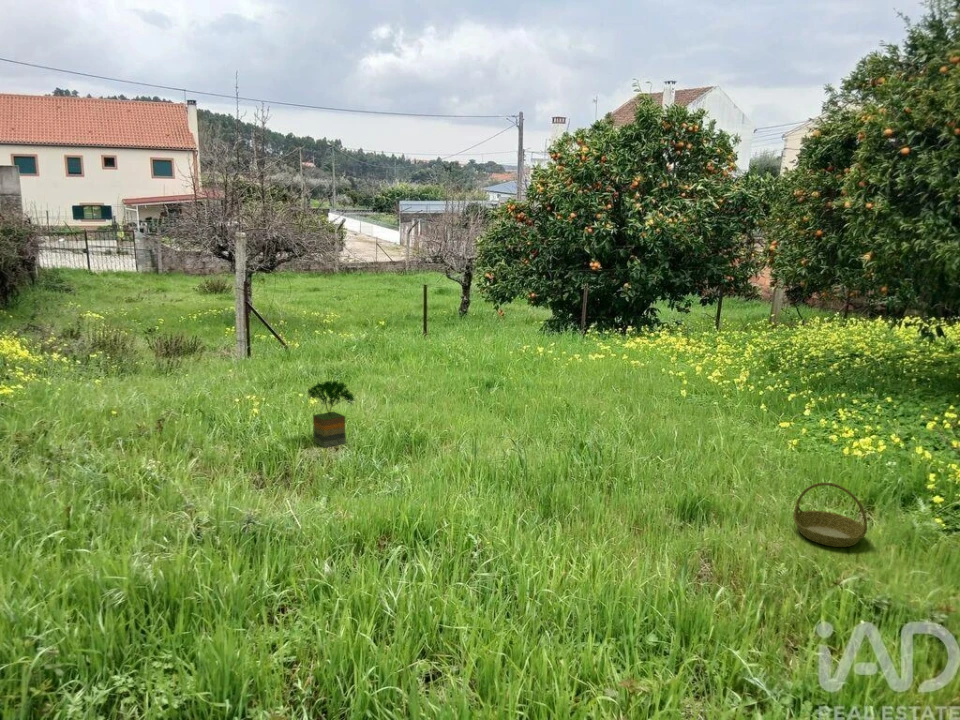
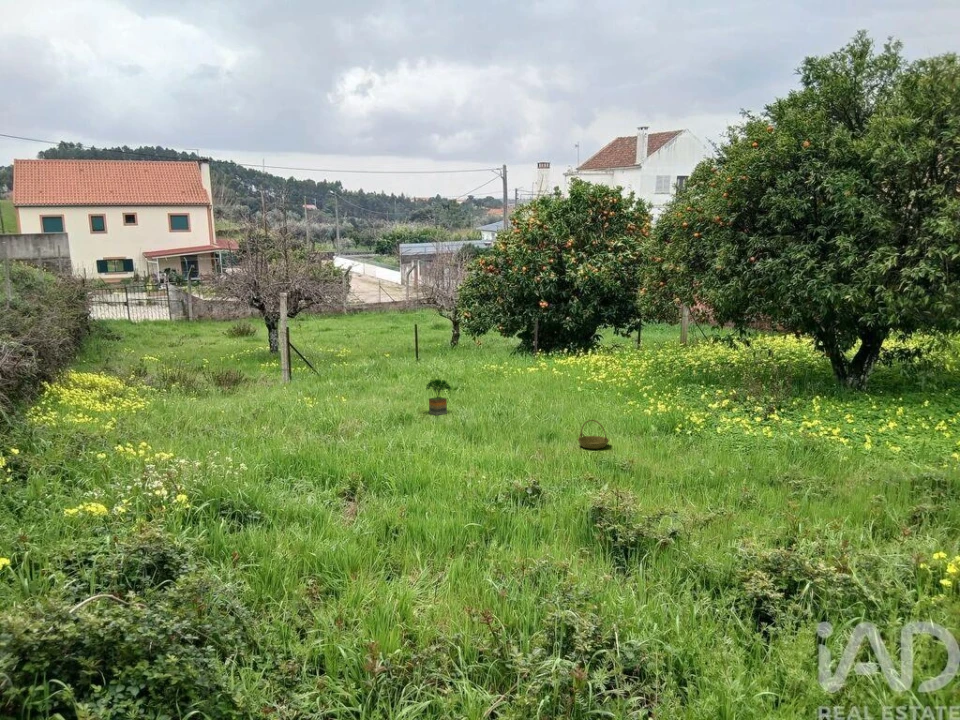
potted tree: present [308,381,354,448] -> present [426,379,451,415]

